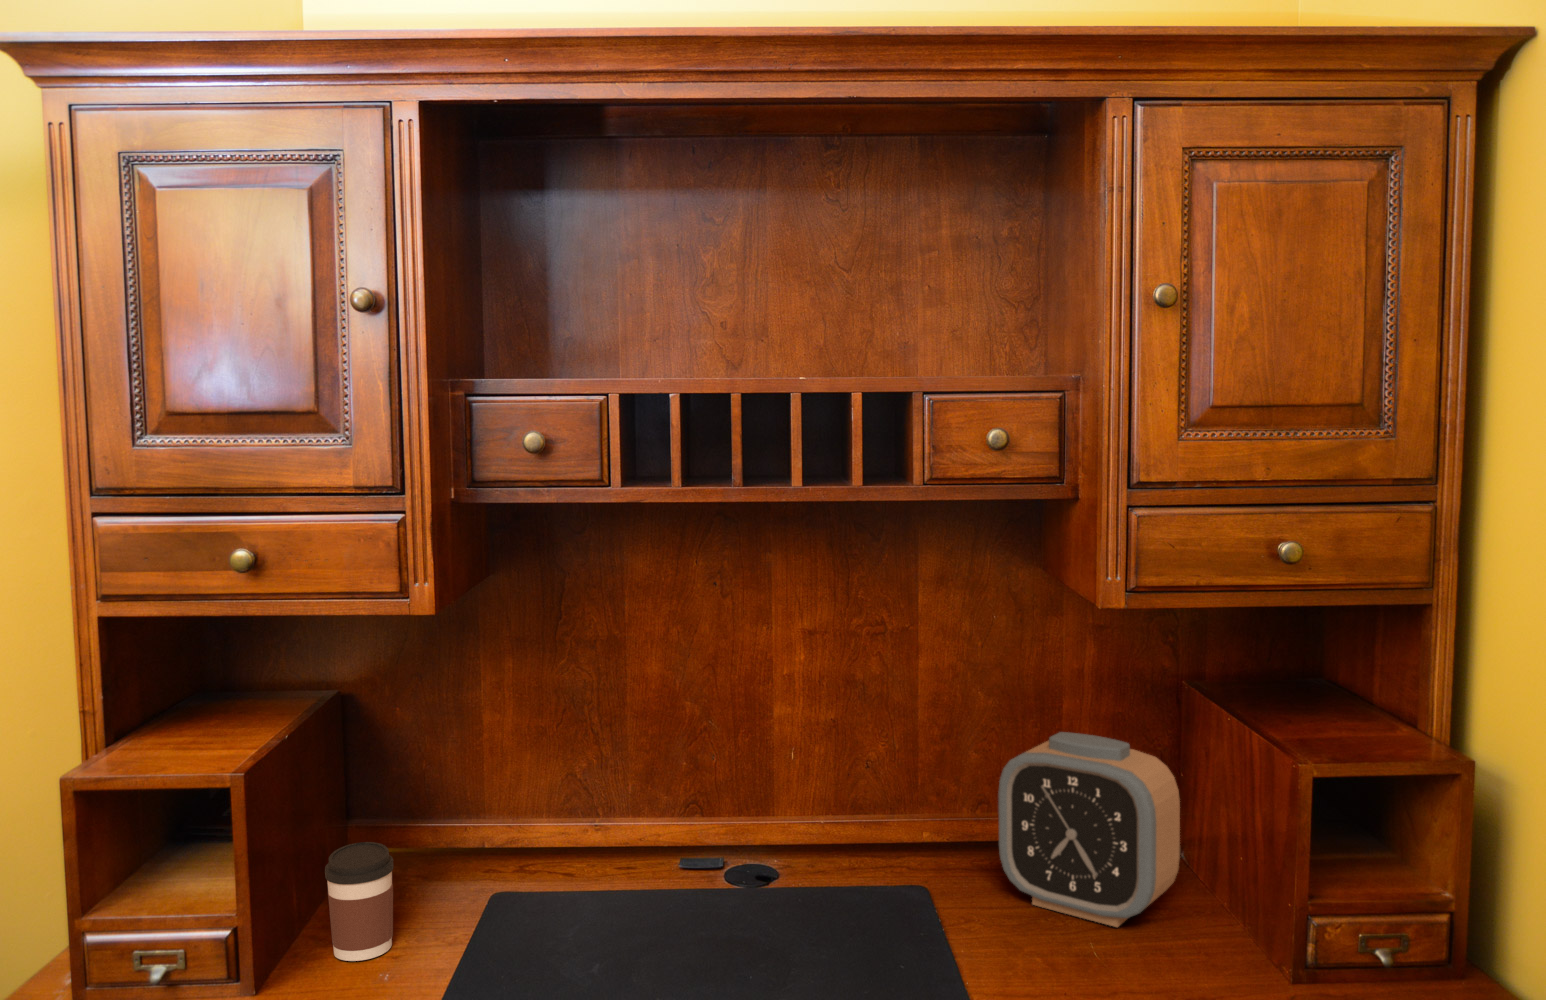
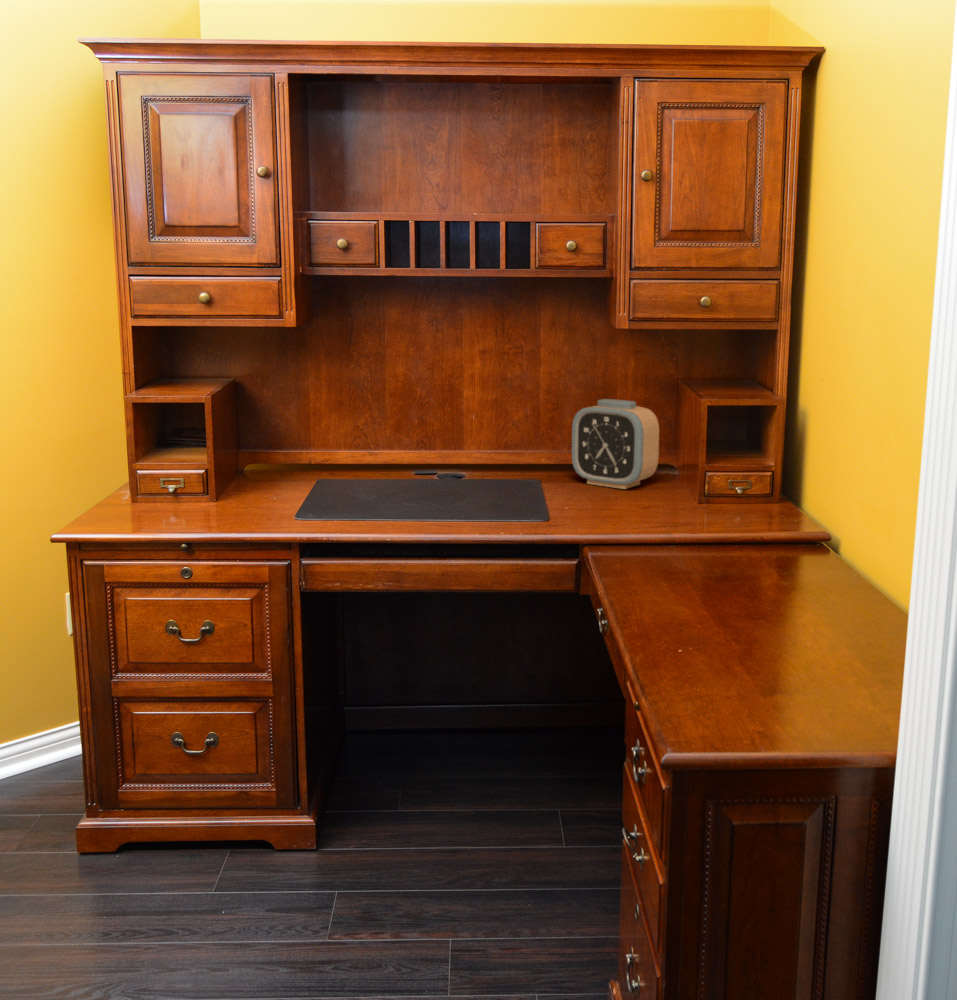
coffee cup: present [325,842,394,961] -> none [242,444,274,496]

